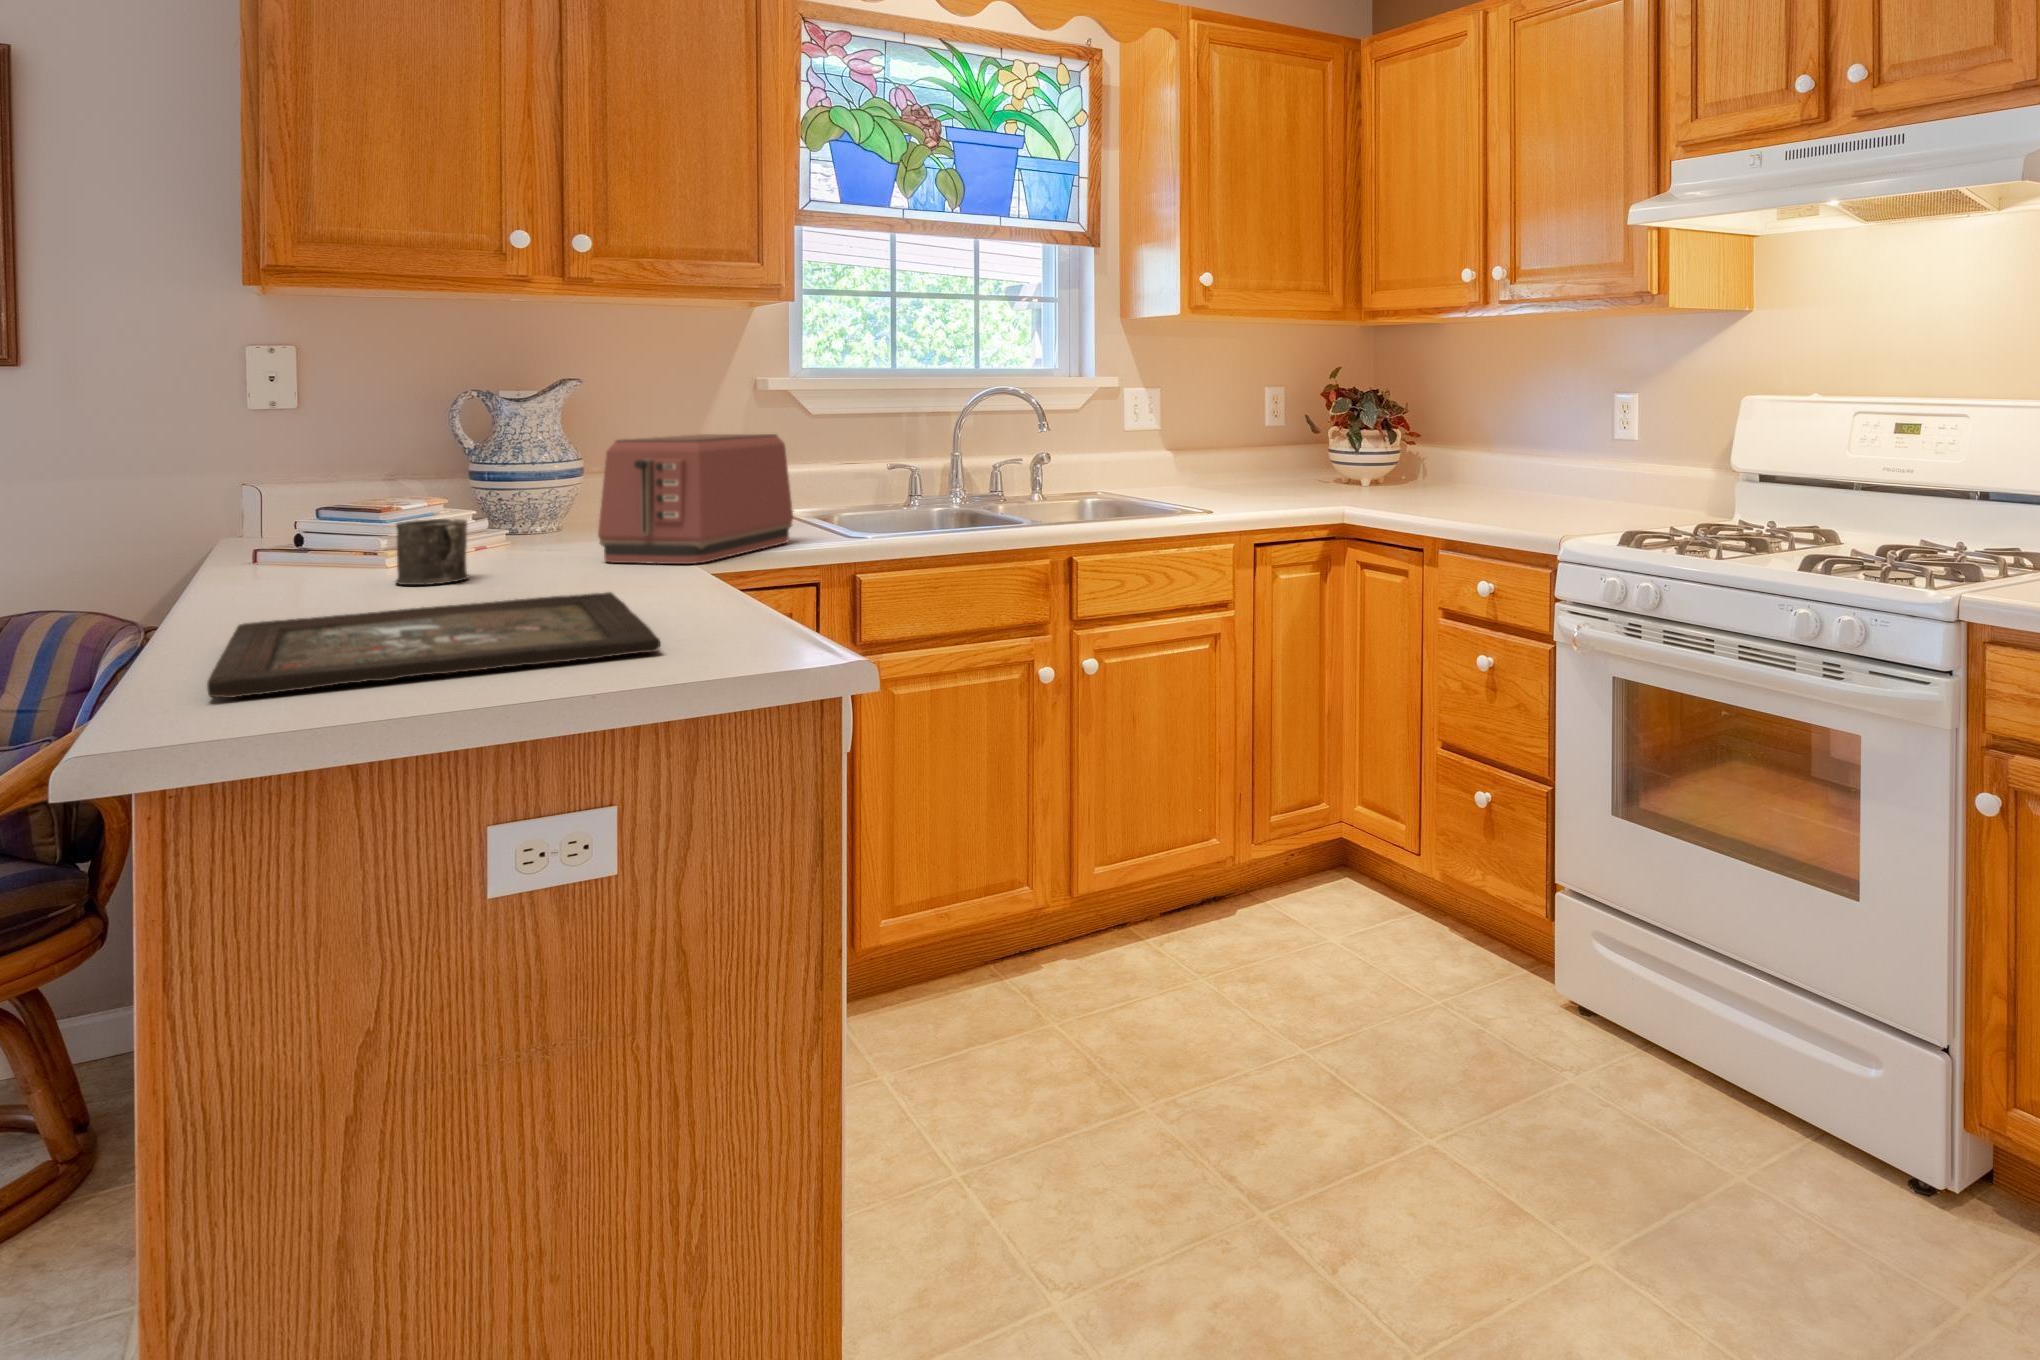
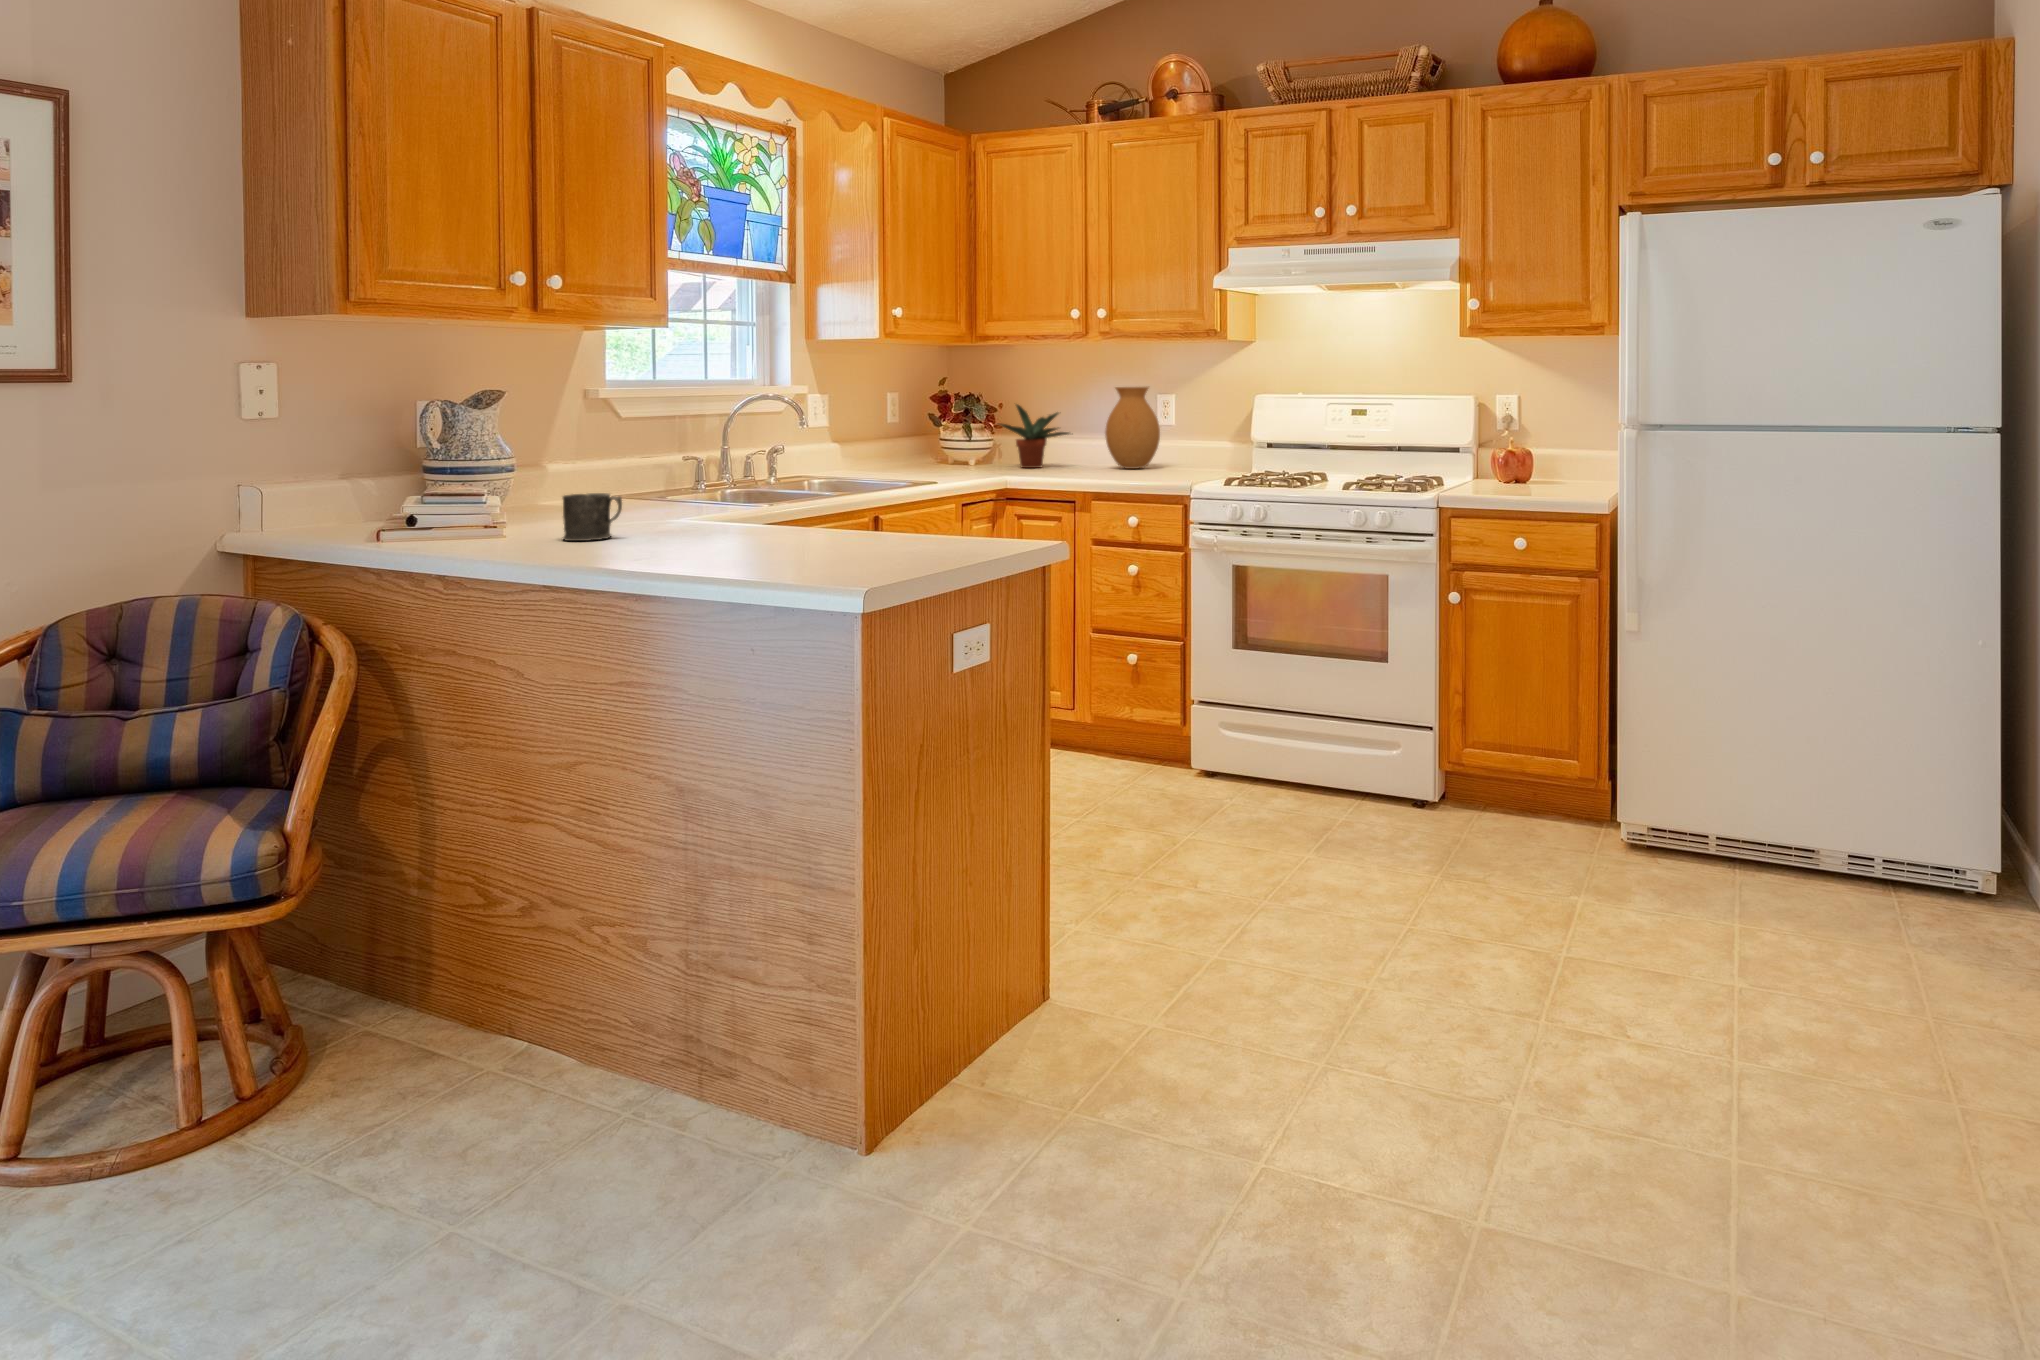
vase: none [1530,382,1612,502] -> present [1105,387,1160,469]
potted plant: none [1390,403,1503,494] -> present [999,405,1069,468]
toaster: present [598,434,793,564] -> none [643,430,731,525]
tray: present [207,592,661,698] -> none [670,527,955,570]

